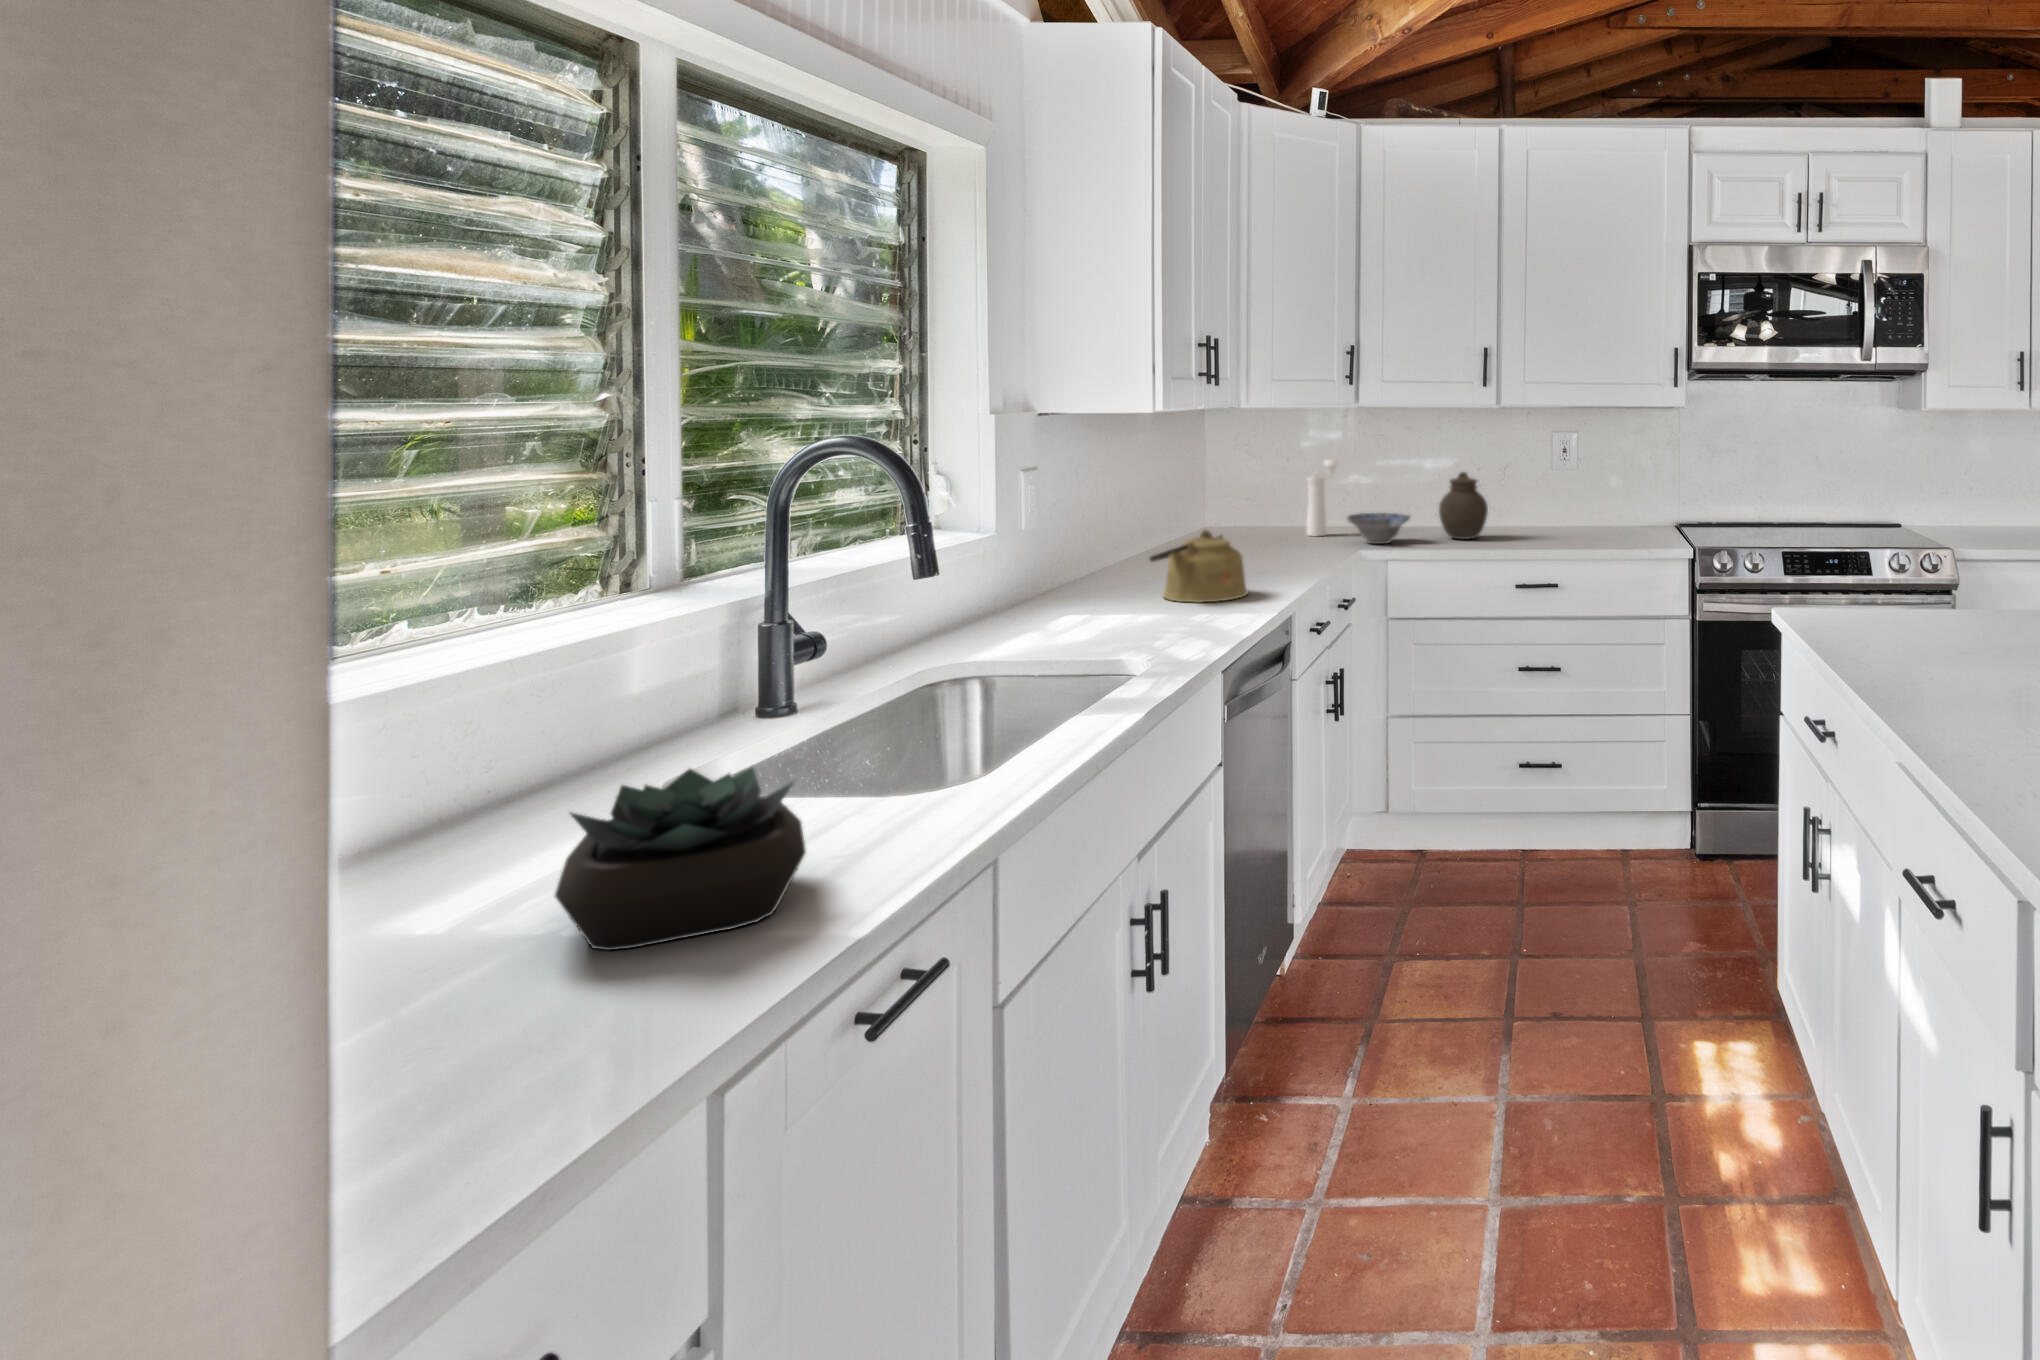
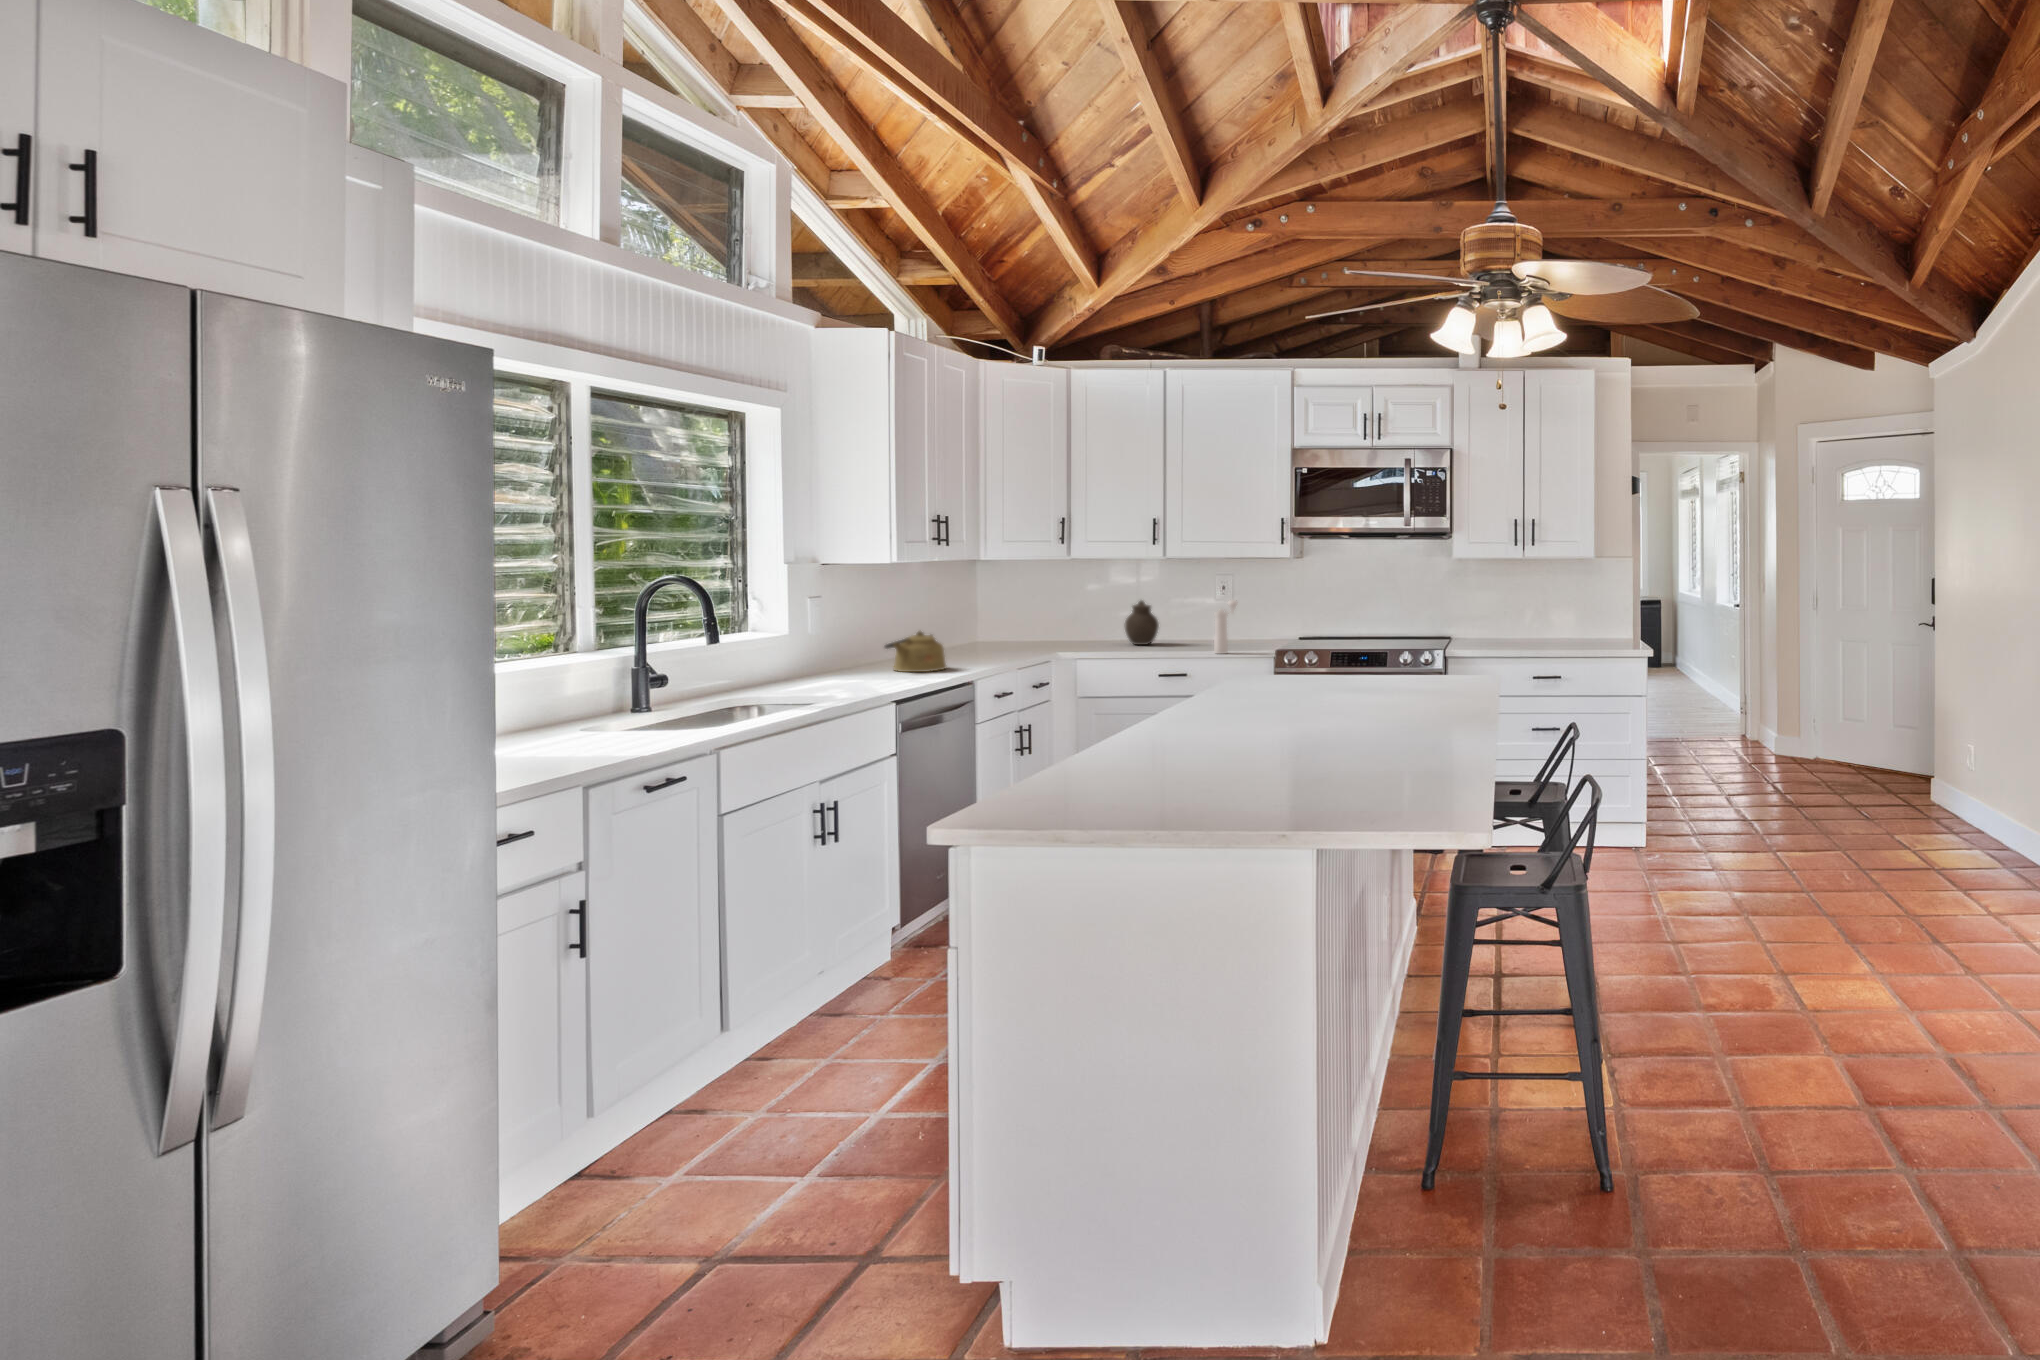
pepper mill: present [1307,460,1337,536] -> present [1214,600,1237,654]
ceramic bowl: present [1347,513,1410,544] -> none [1057,626,1101,646]
succulent plant: present [554,767,806,950] -> none [541,704,636,759]

